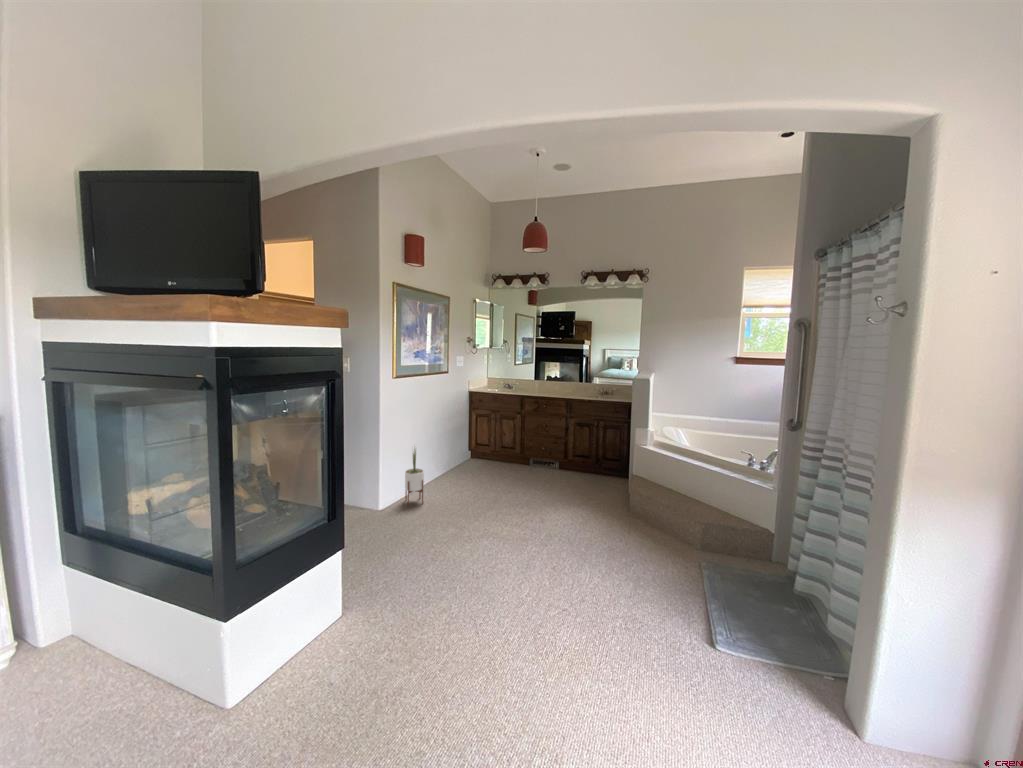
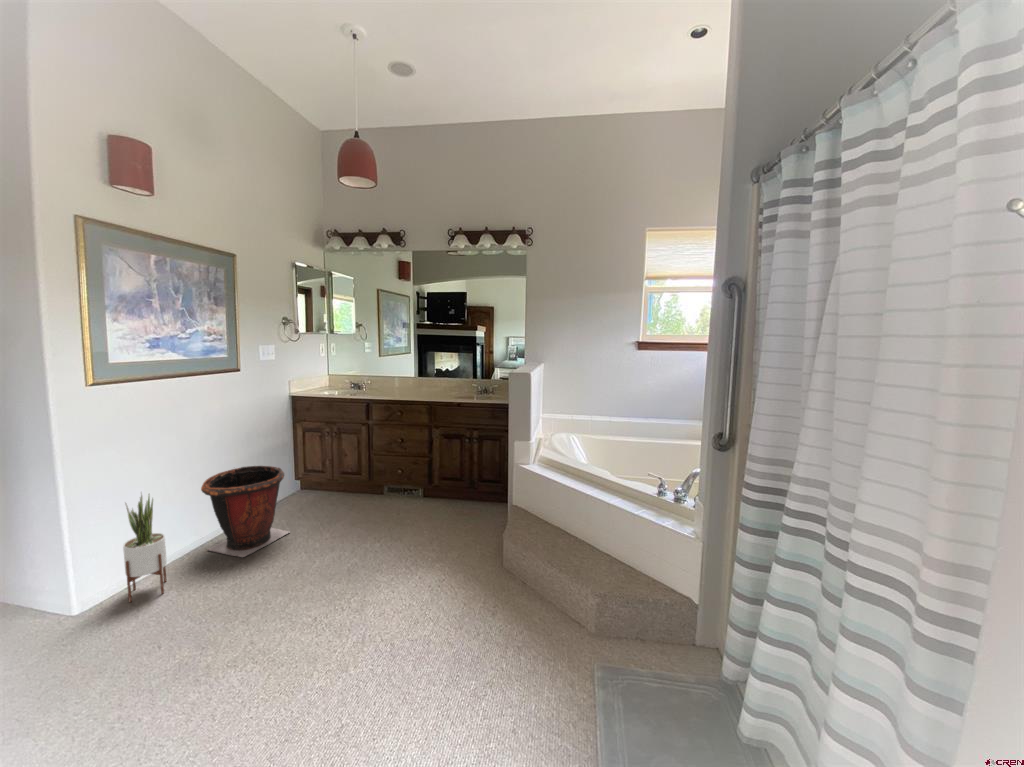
waste bin: none [432,434,478,492] -> present [201,466,289,557]

